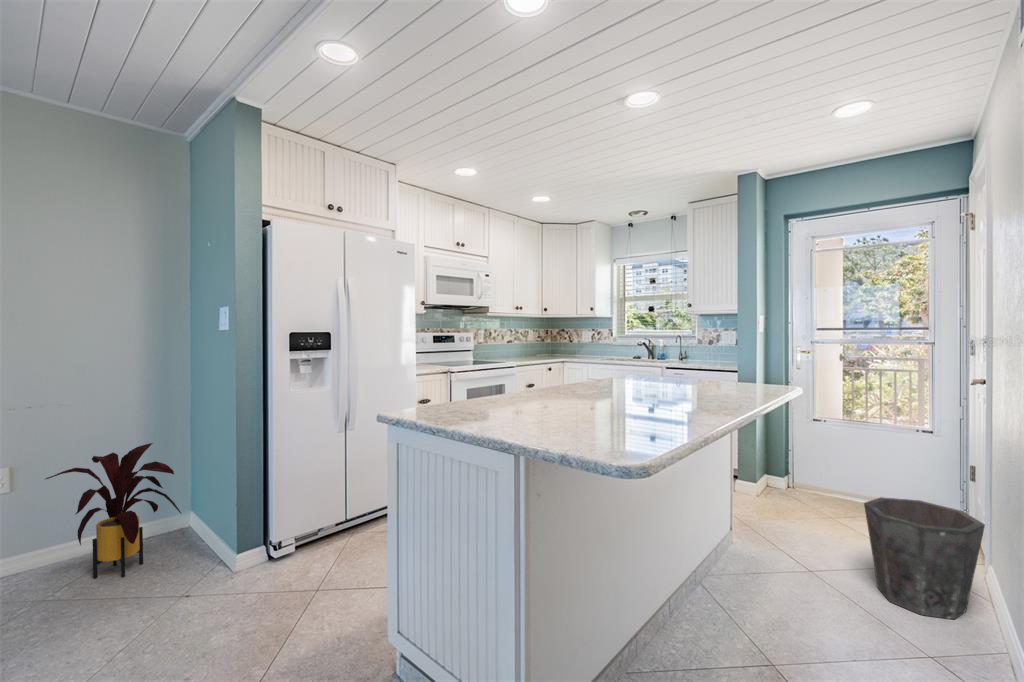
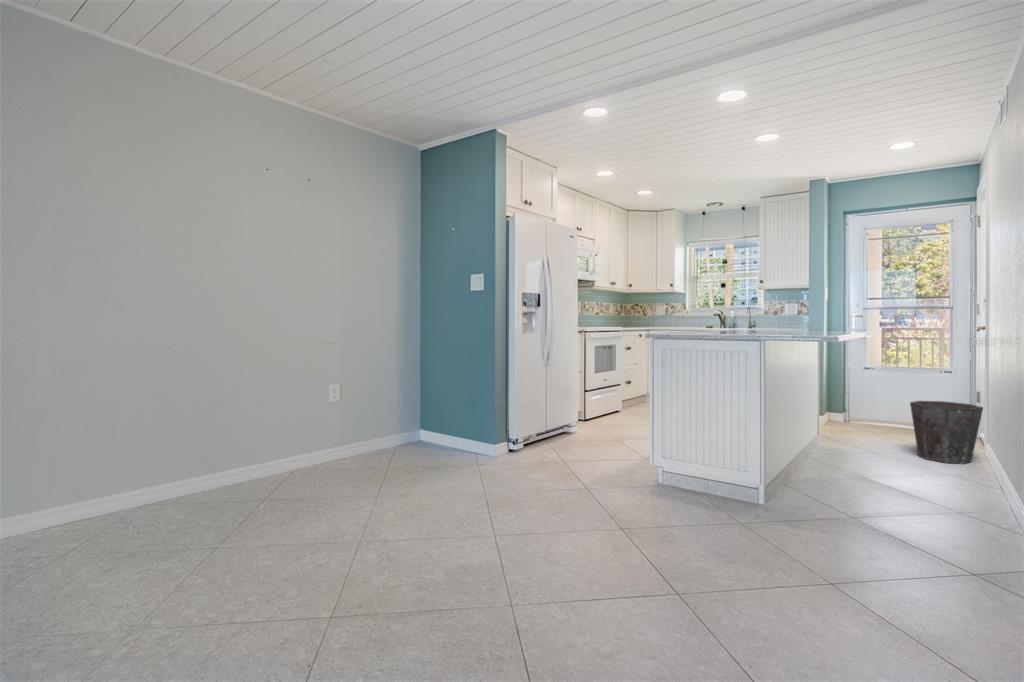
house plant: present [46,443,181,578] -> none [379,373,460,458]

